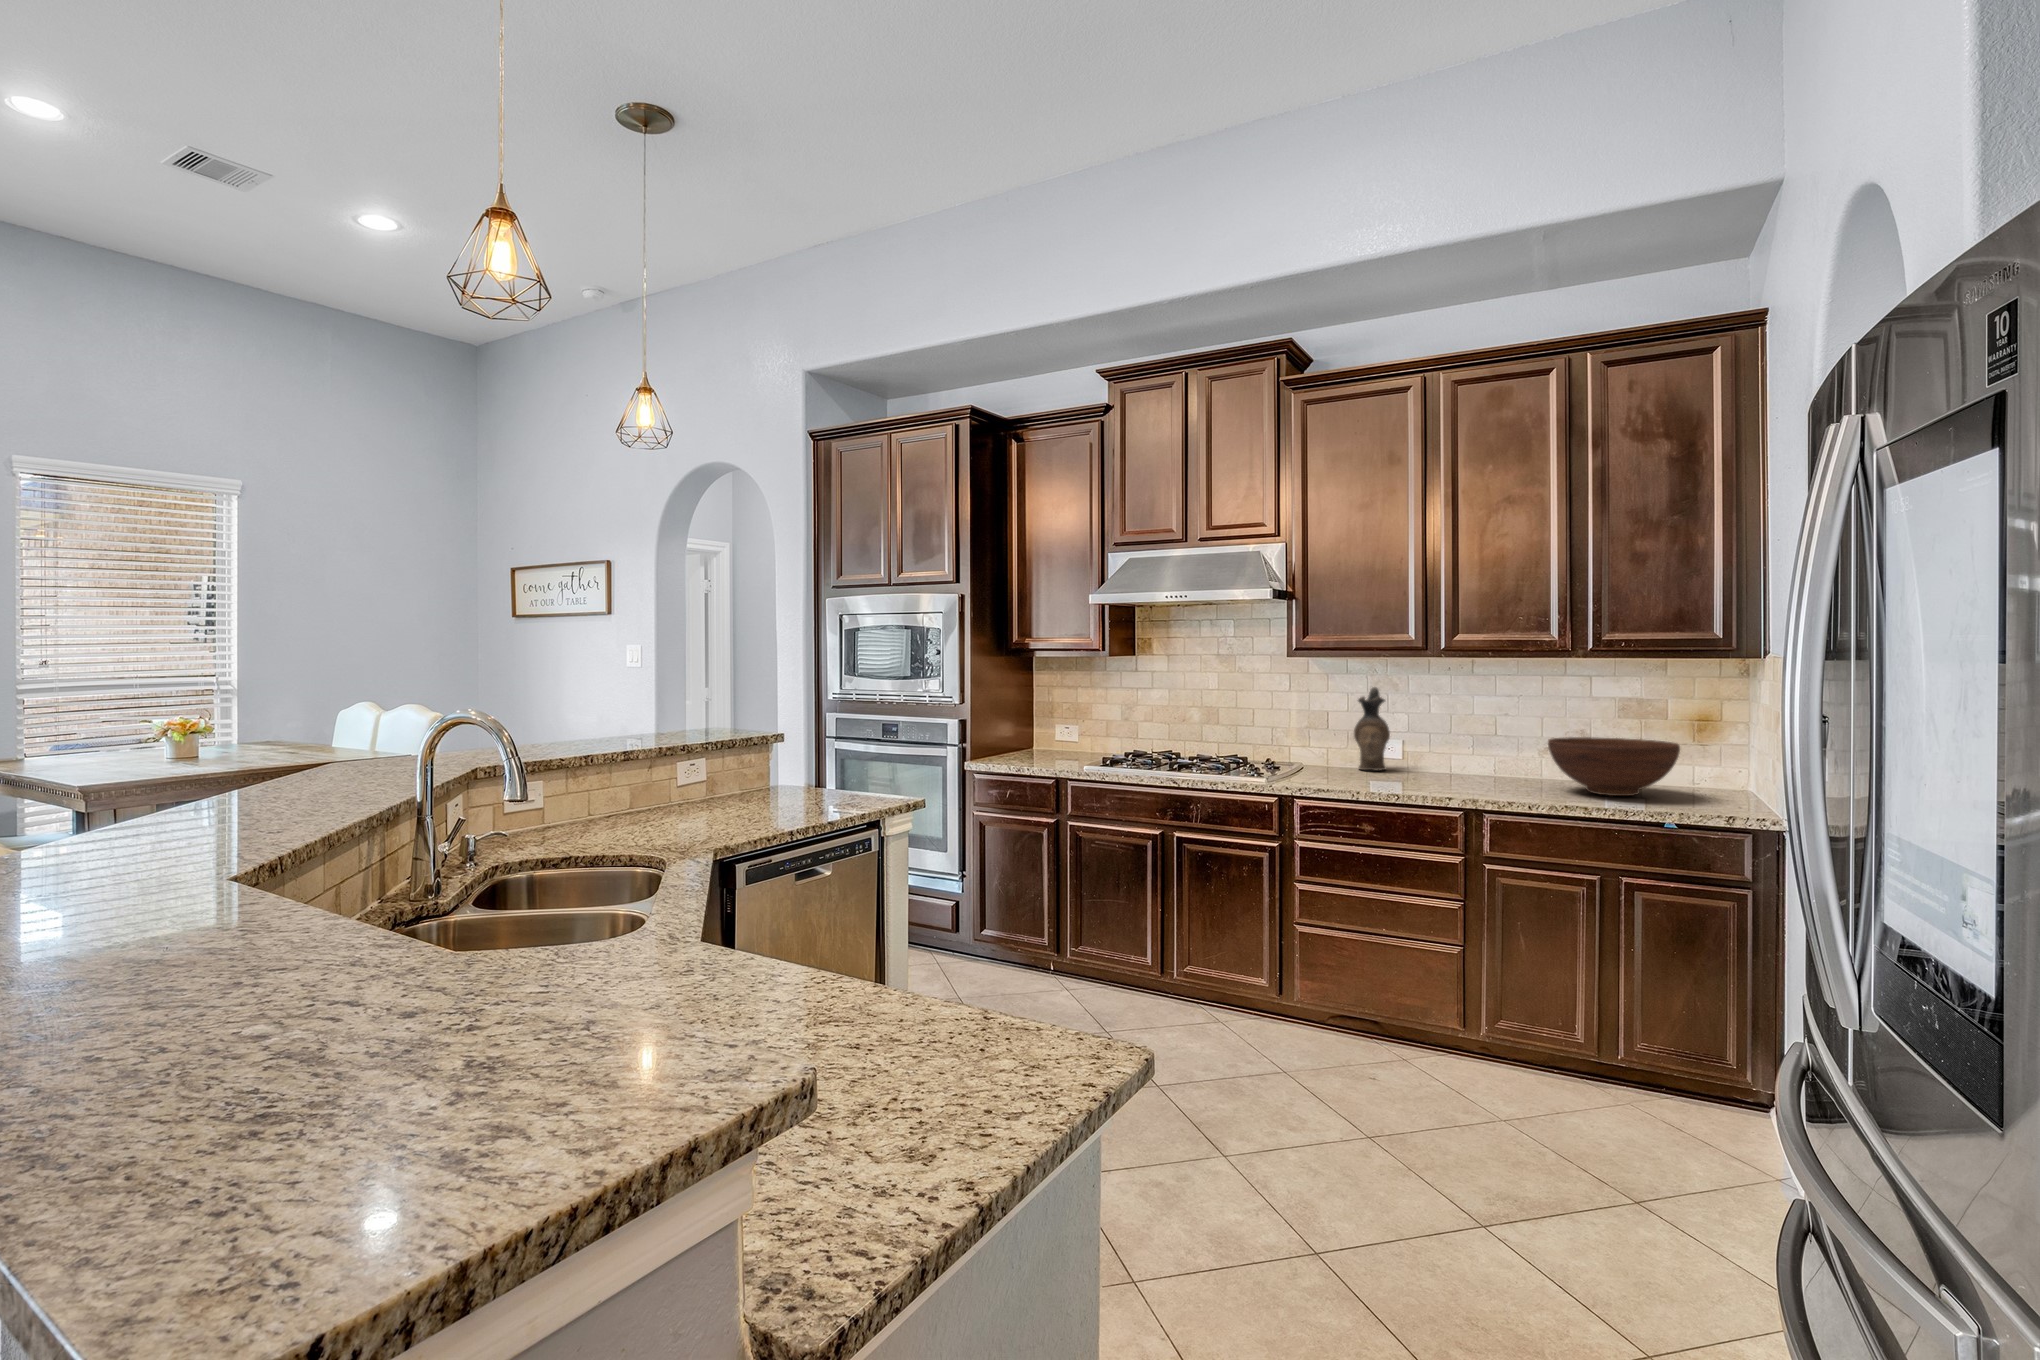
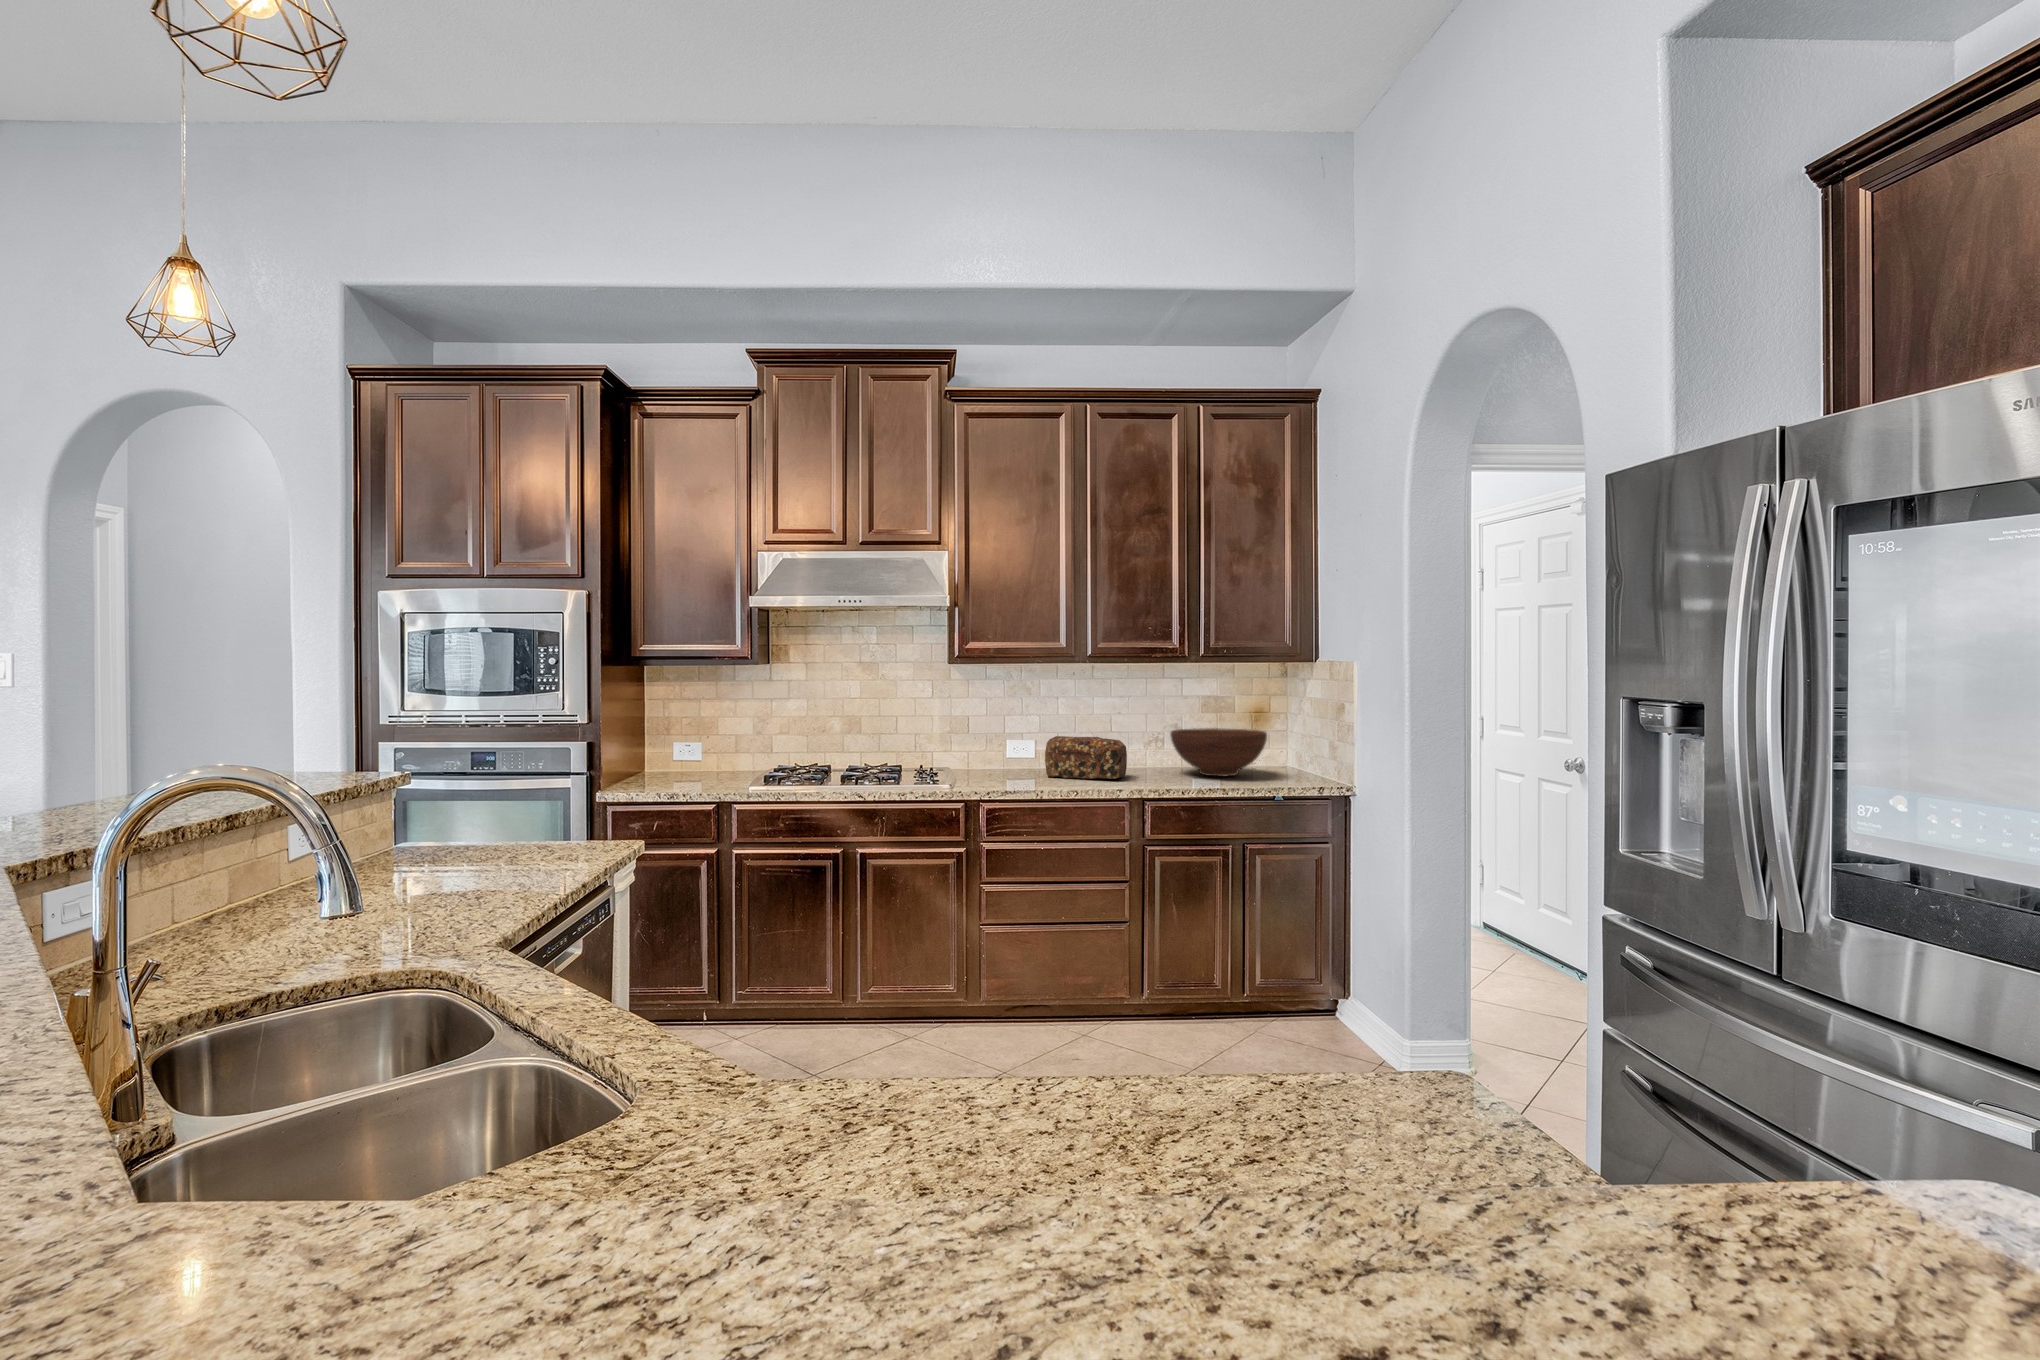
ceramic pitcher: present [1354,687,1390,770] -> none [1001,691,1032,769]
bread loaf: none [1384,737,1486,787] -> present [1045,736,1127,779]

